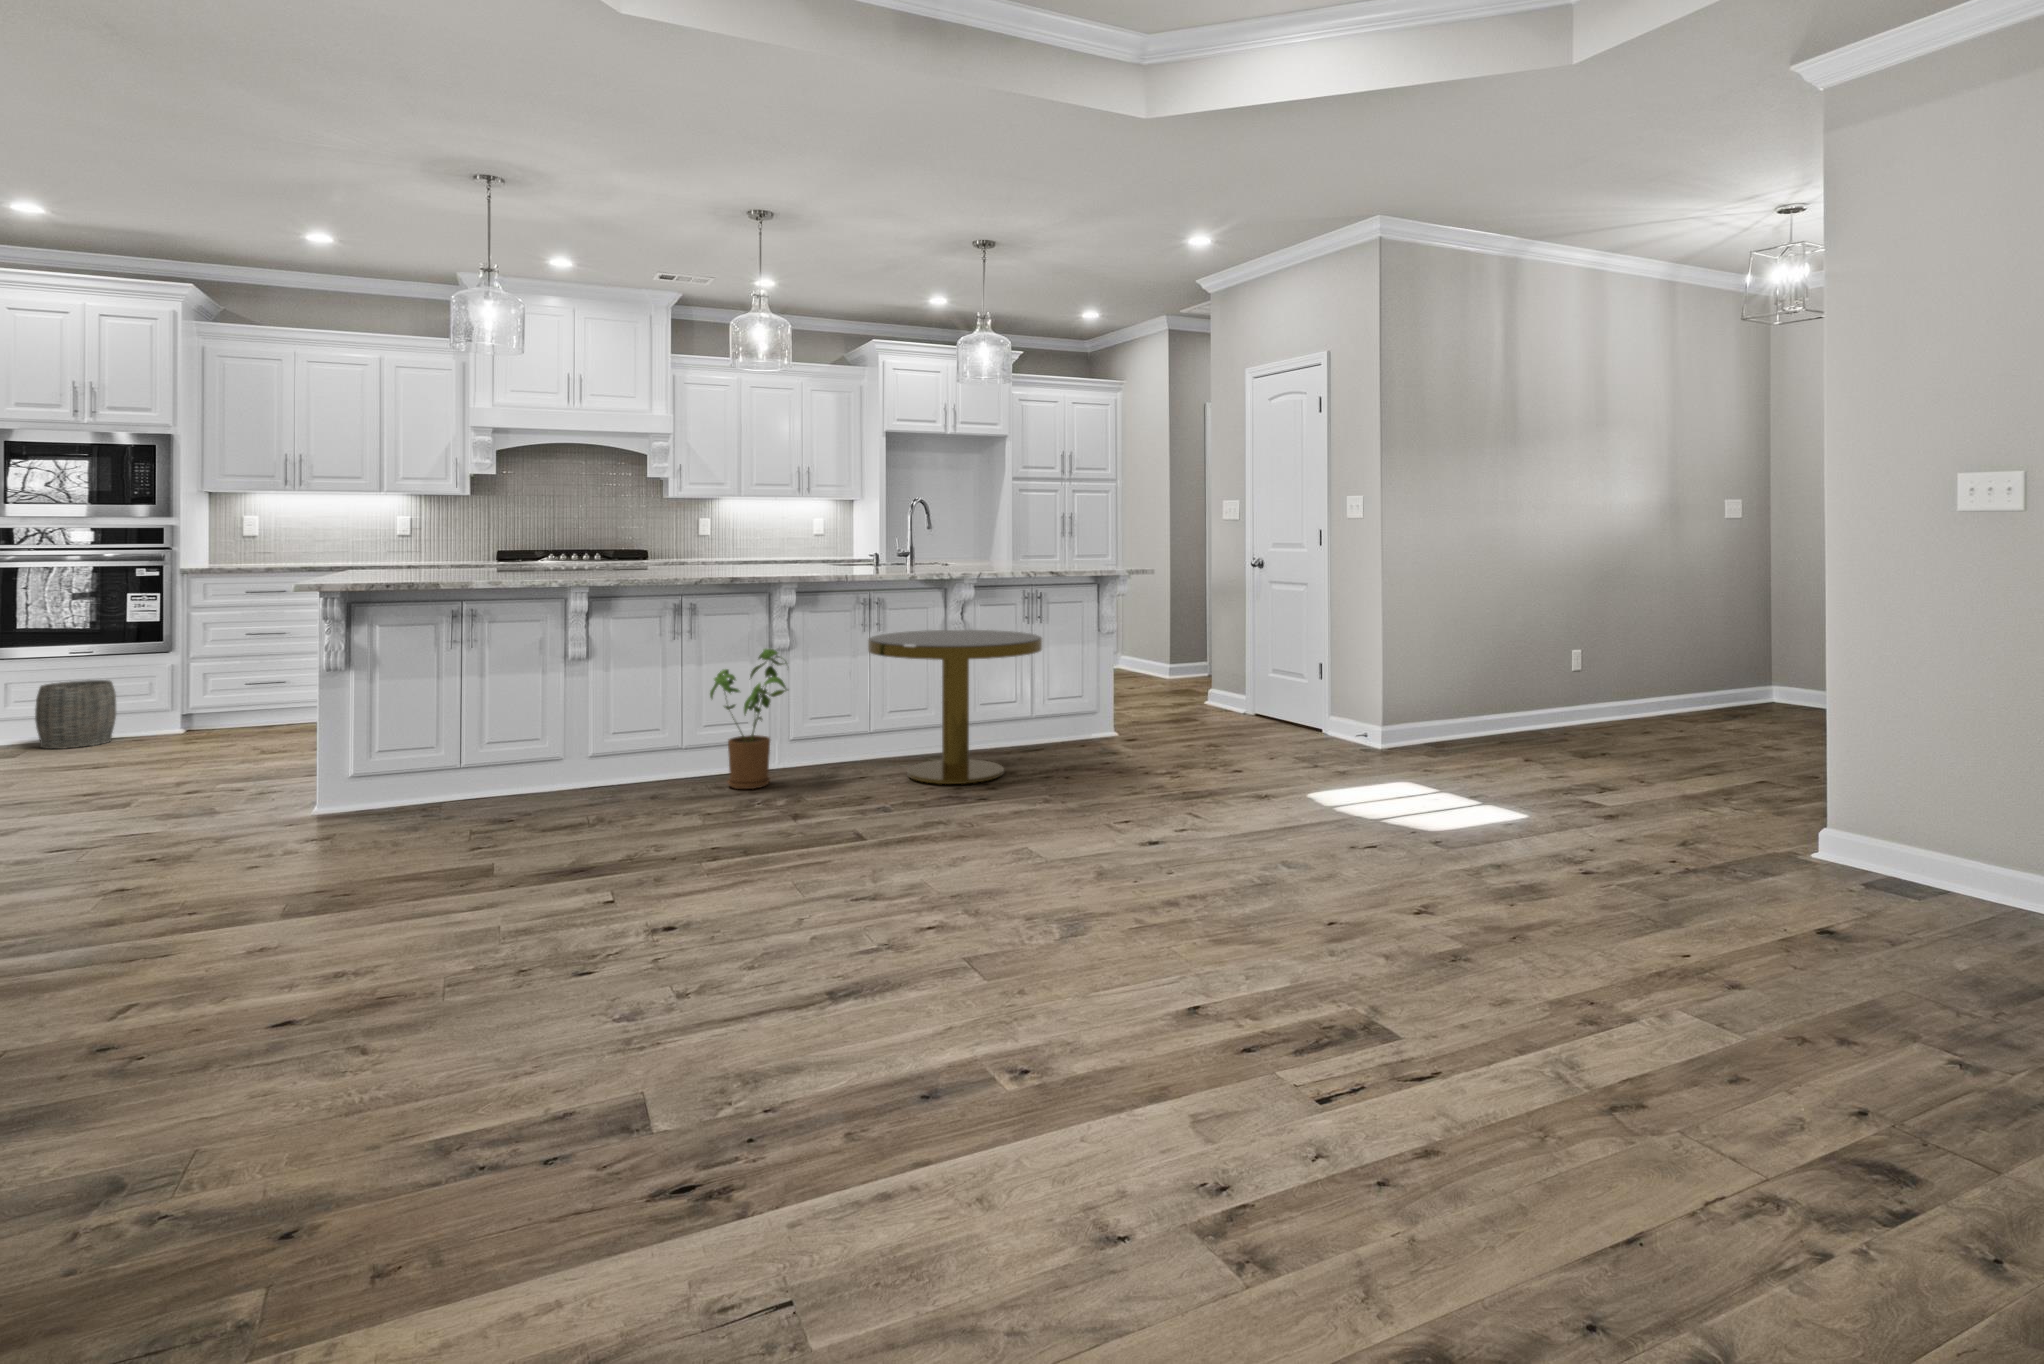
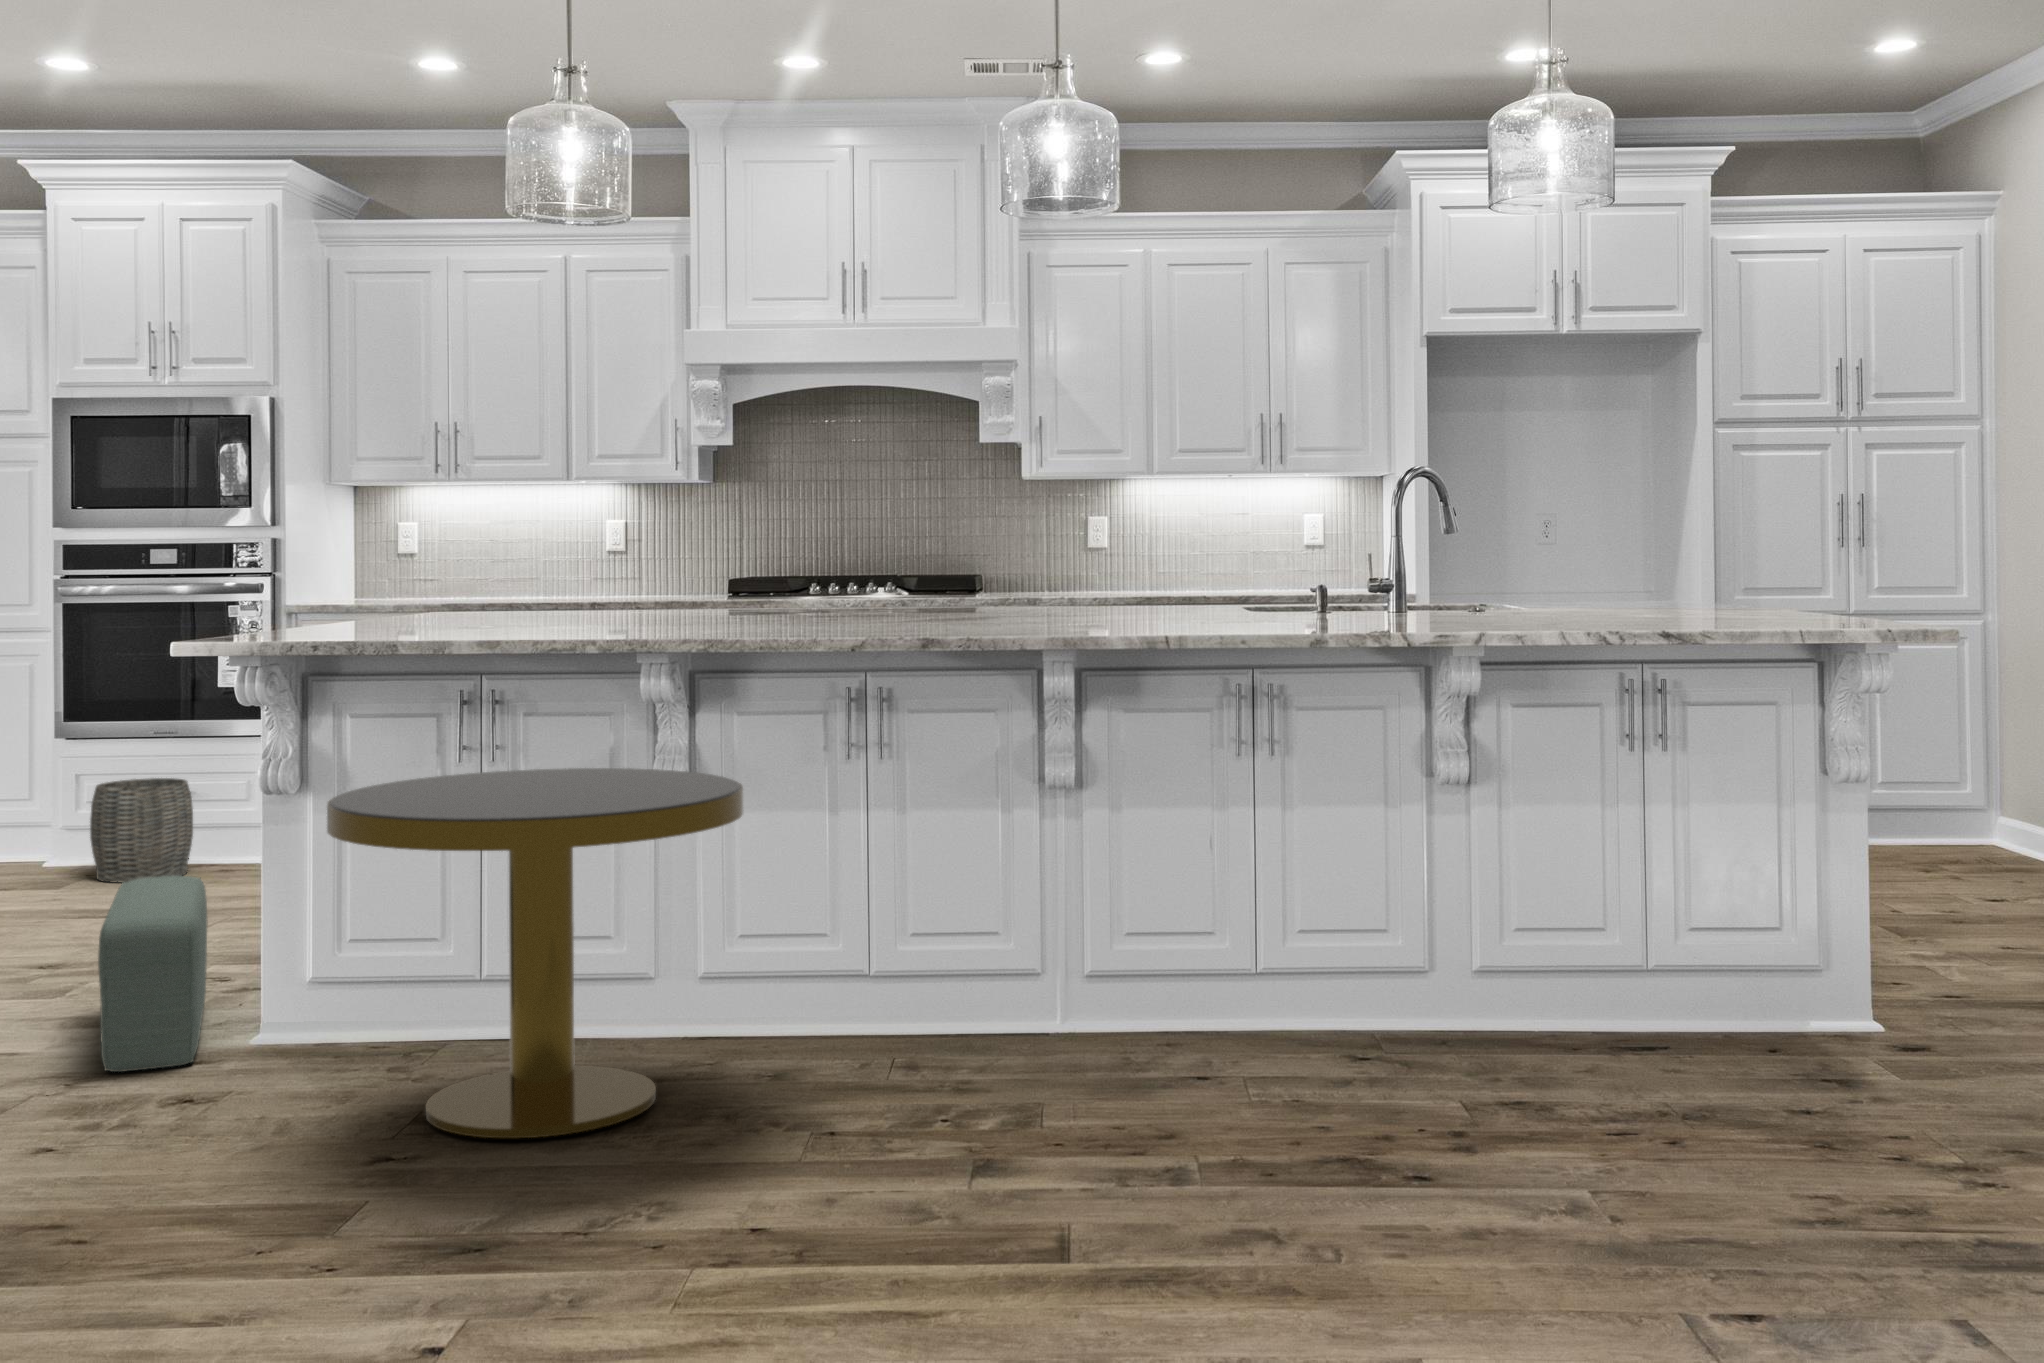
side table: present [868,630,1042,784] -> present [327,768,743,1138]
house plant: present [710,649,788,789] -> none [904,786,1063,1080]
pouf: none [190,725,287,835] -> present [98,876,207,1072]

